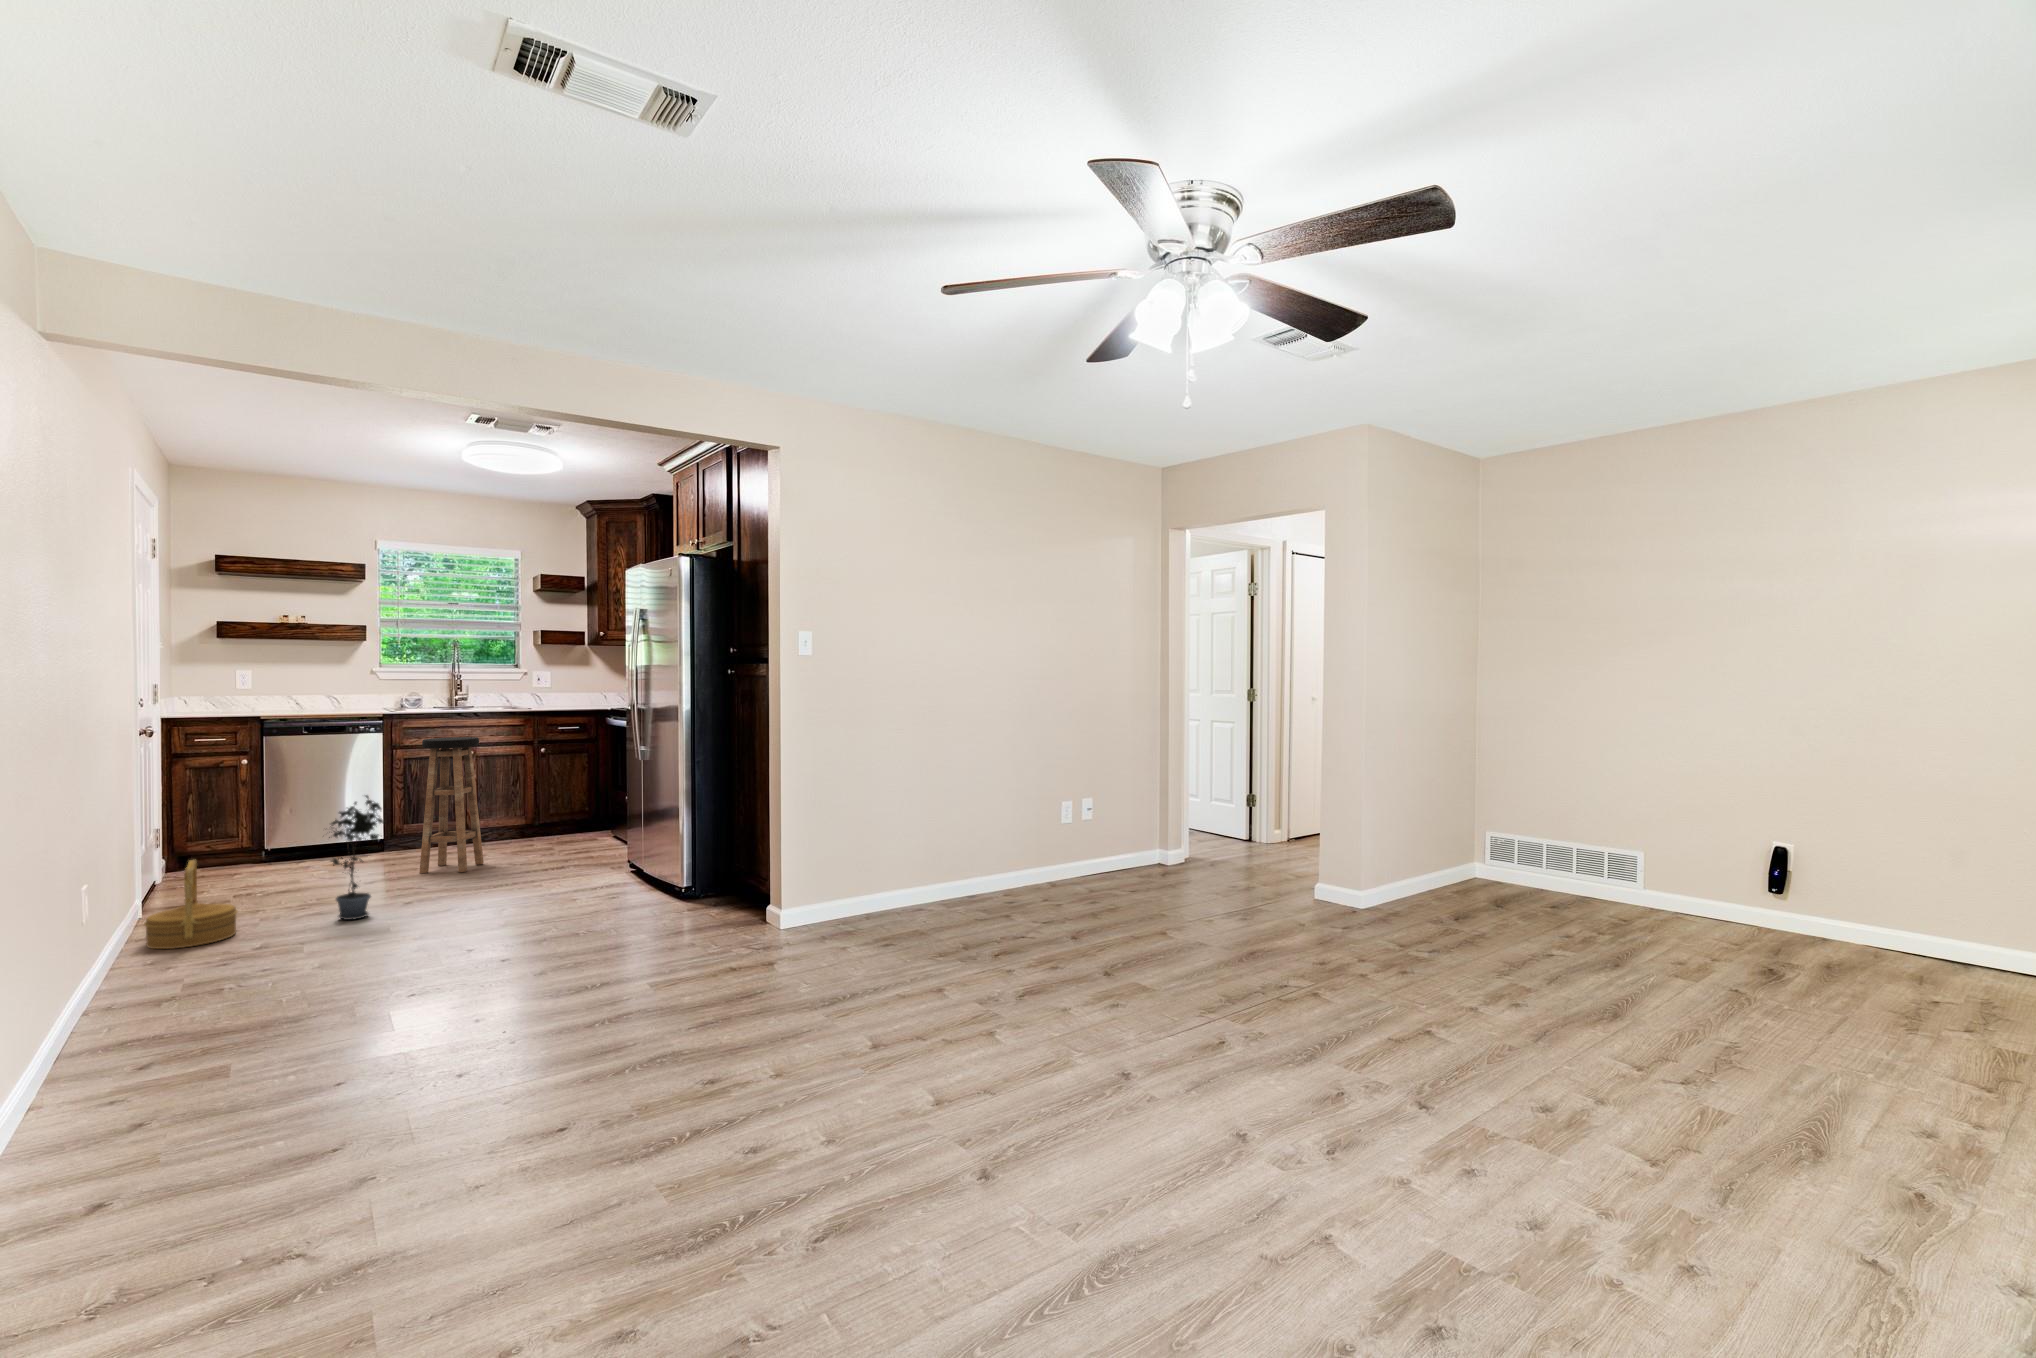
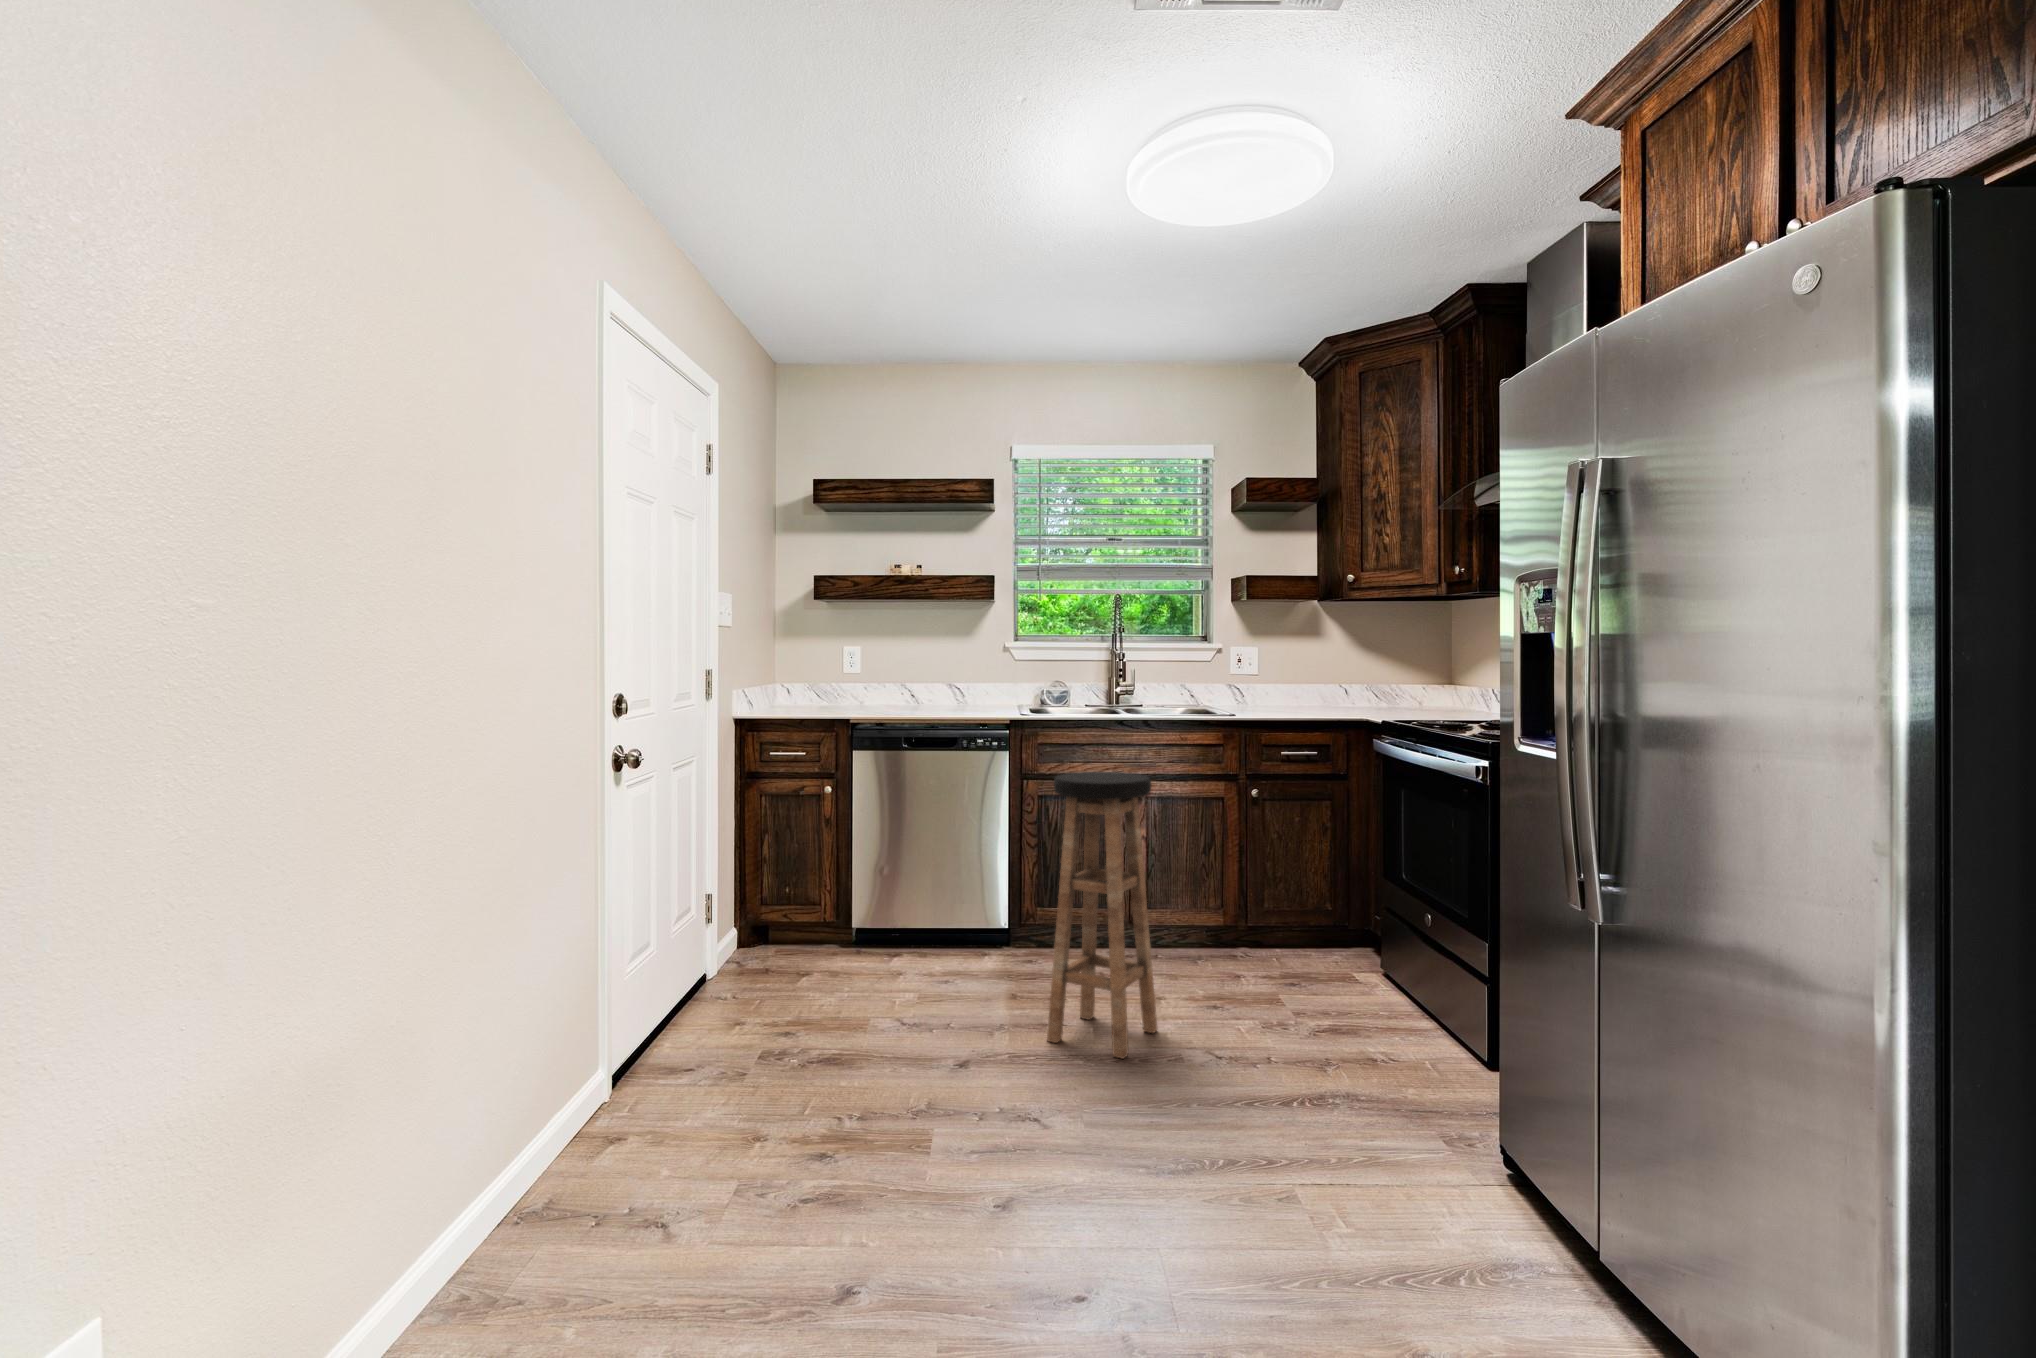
potted plant: present [329,795,384,920] -> none [818,934,953,1253]
basket: present [144,860,237,949] -> none [495,1040,670,1286]

